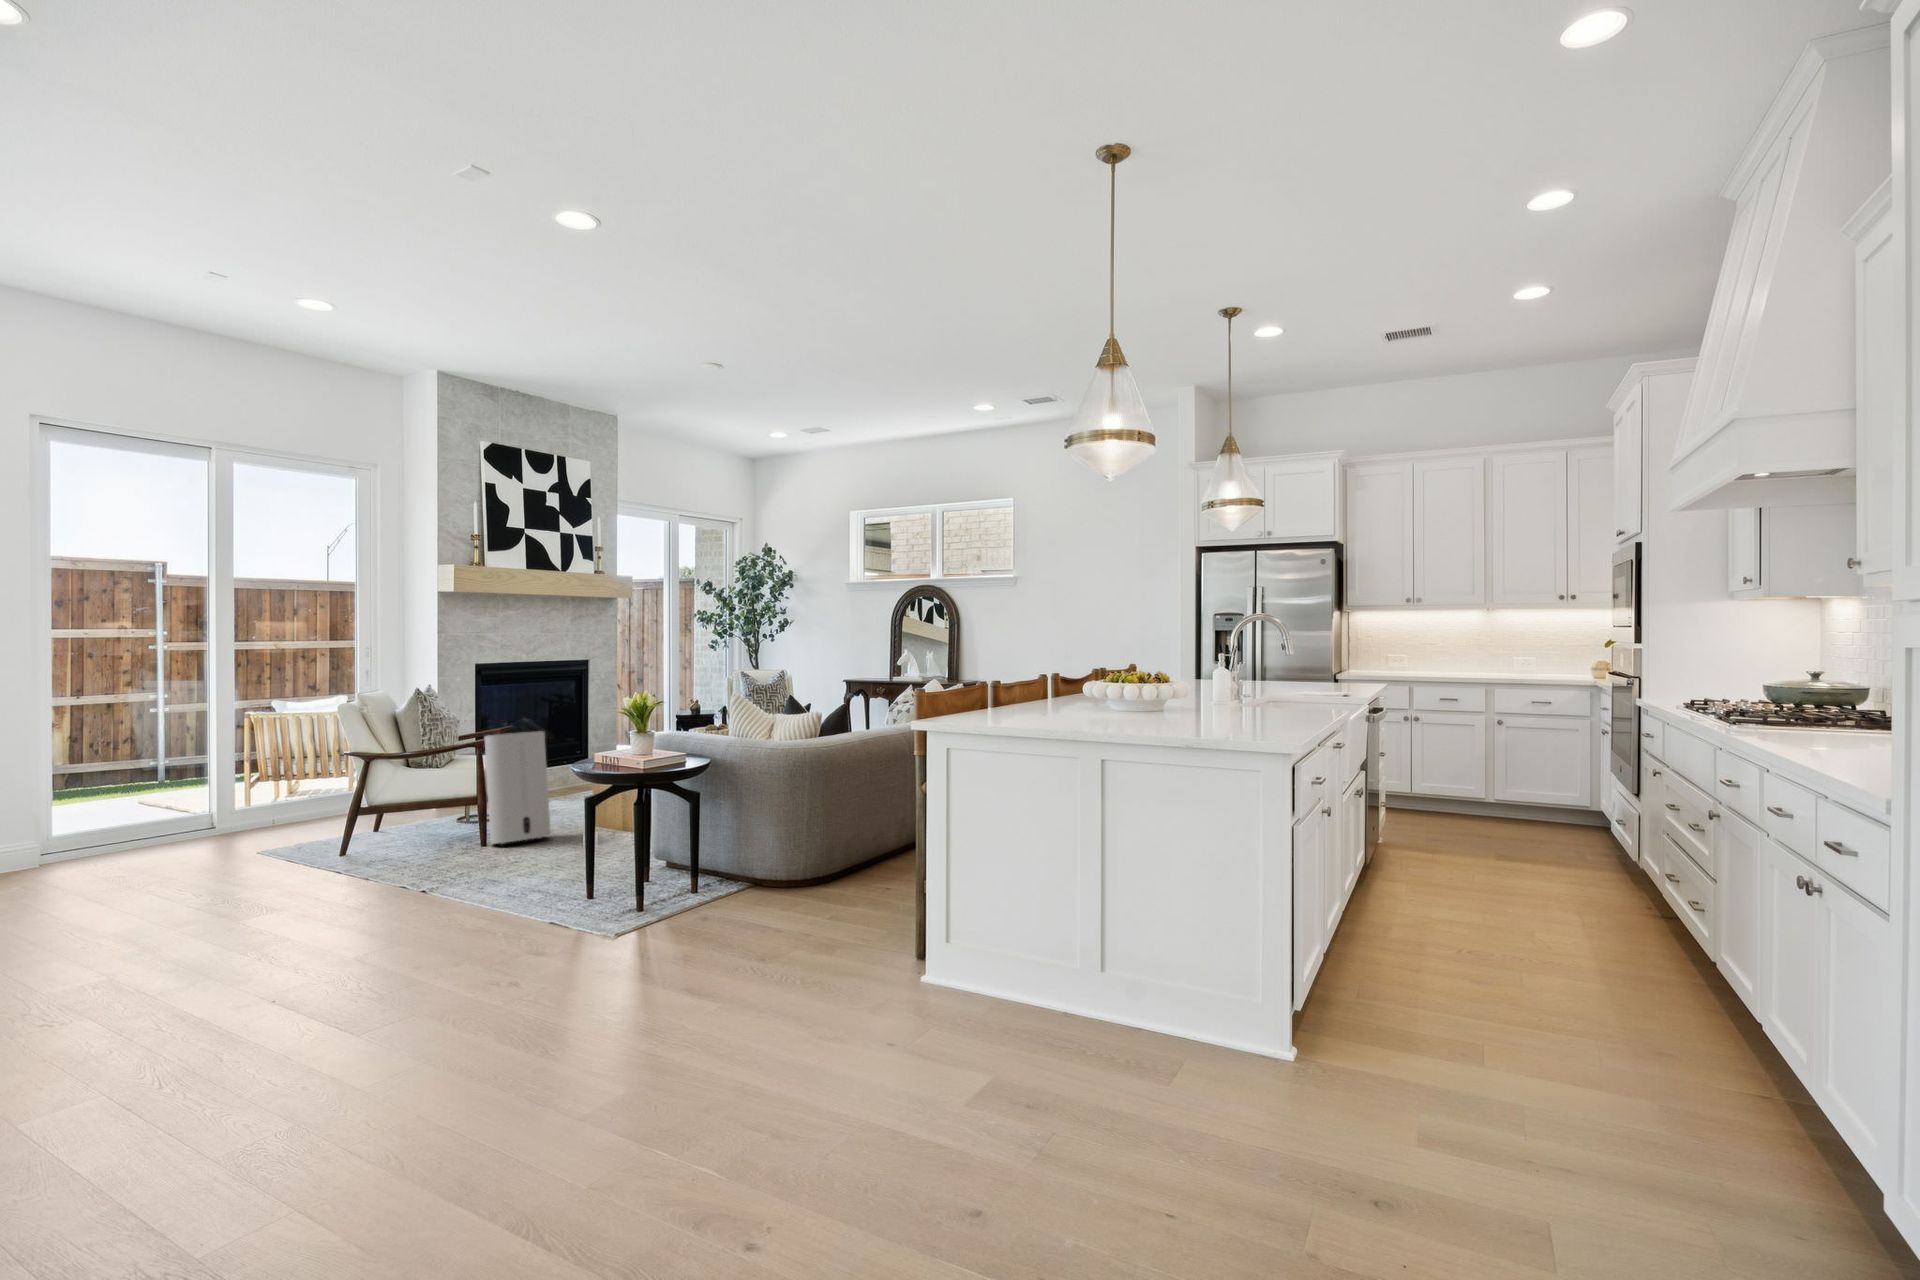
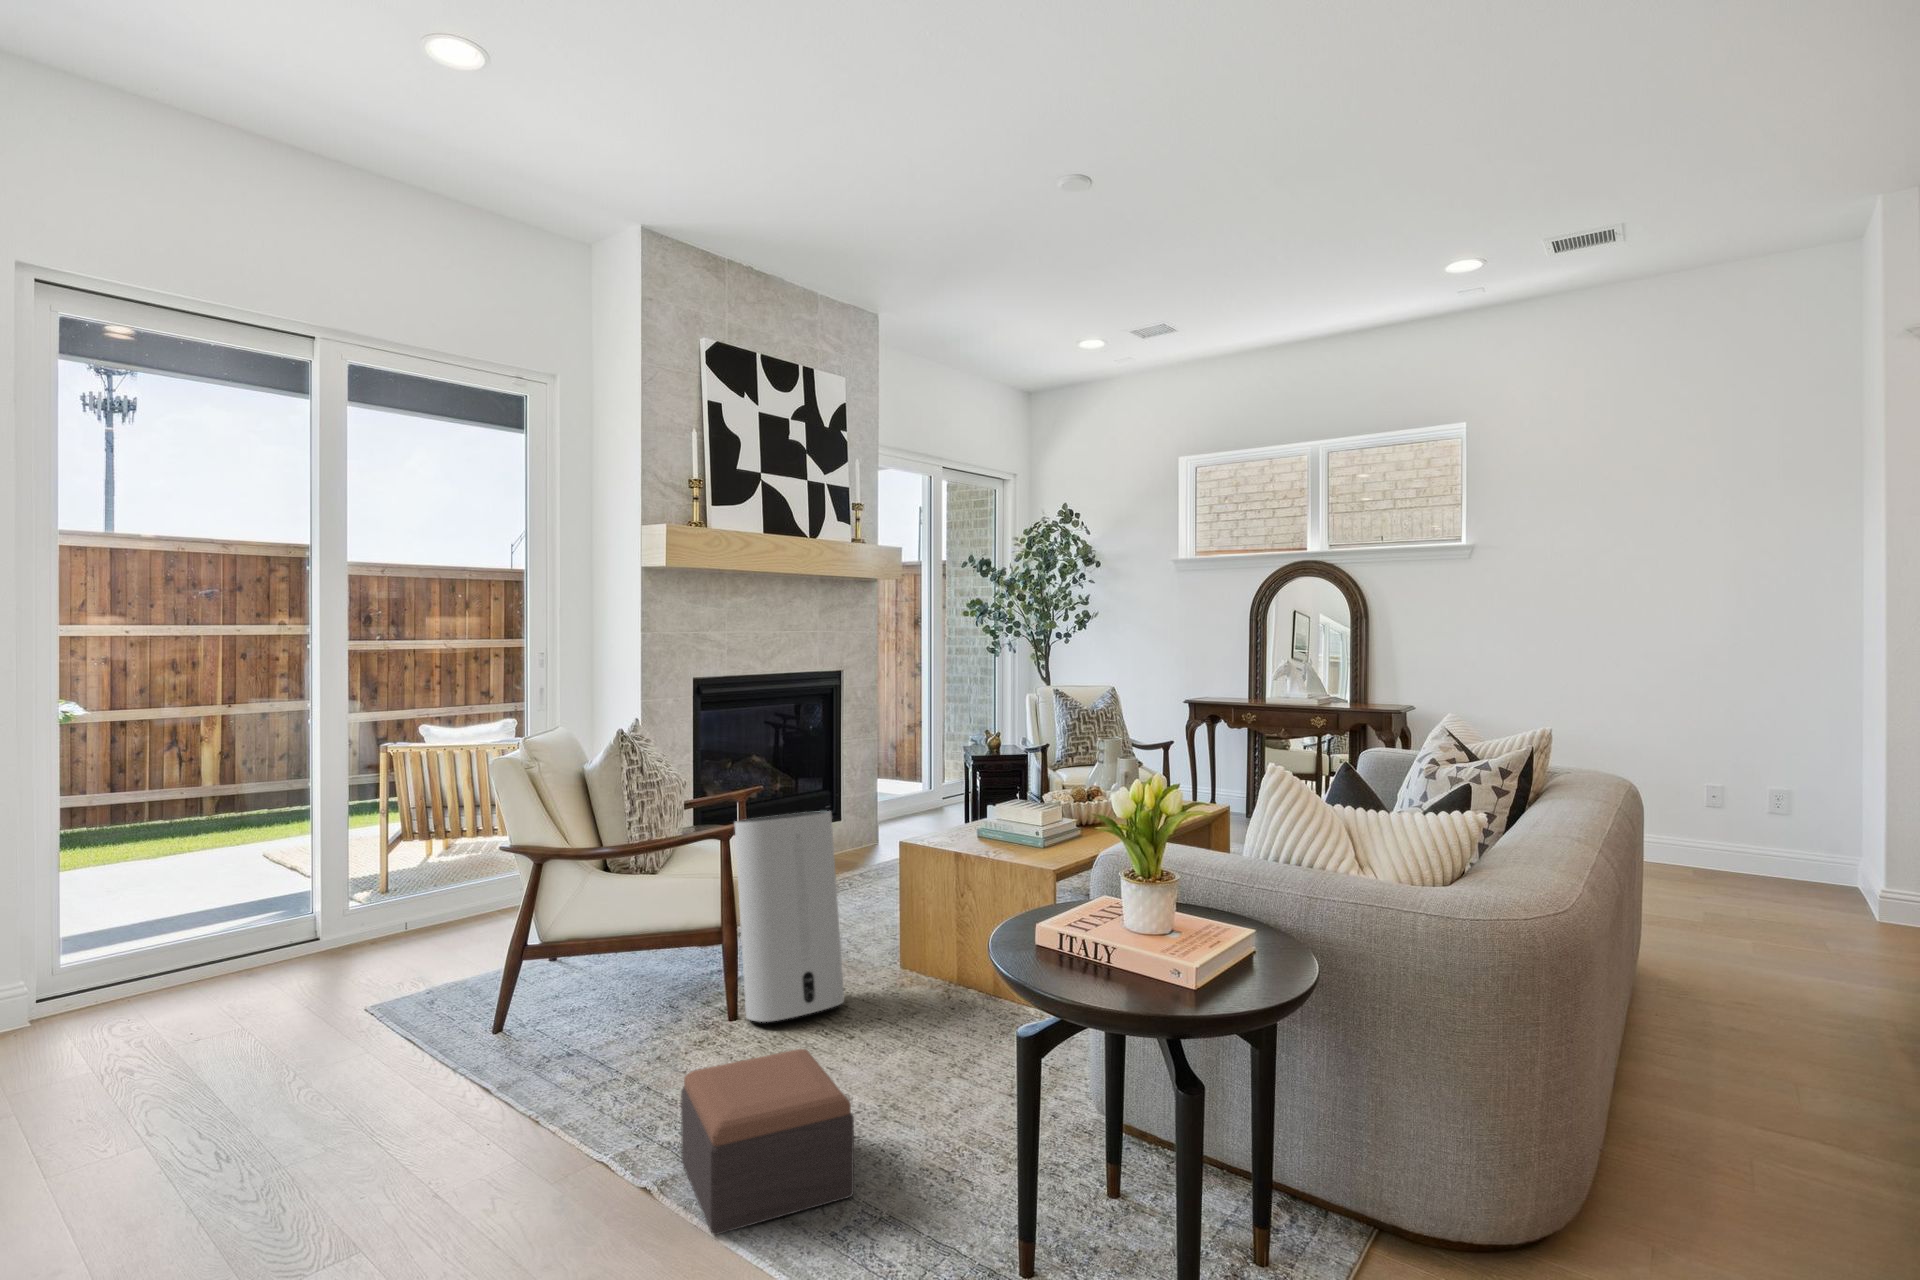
footstool: none [439,831,523,898] -> present [681,1049,854,1235]

